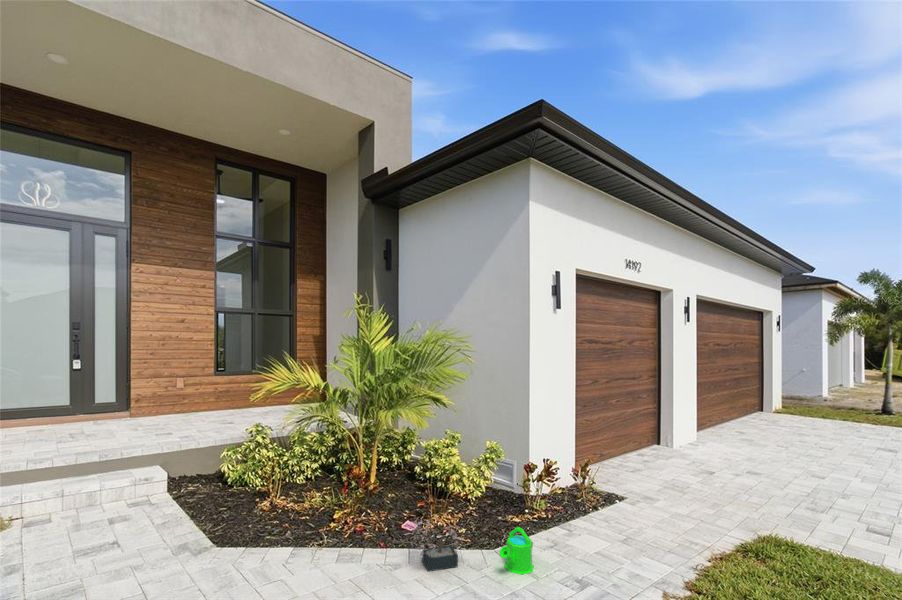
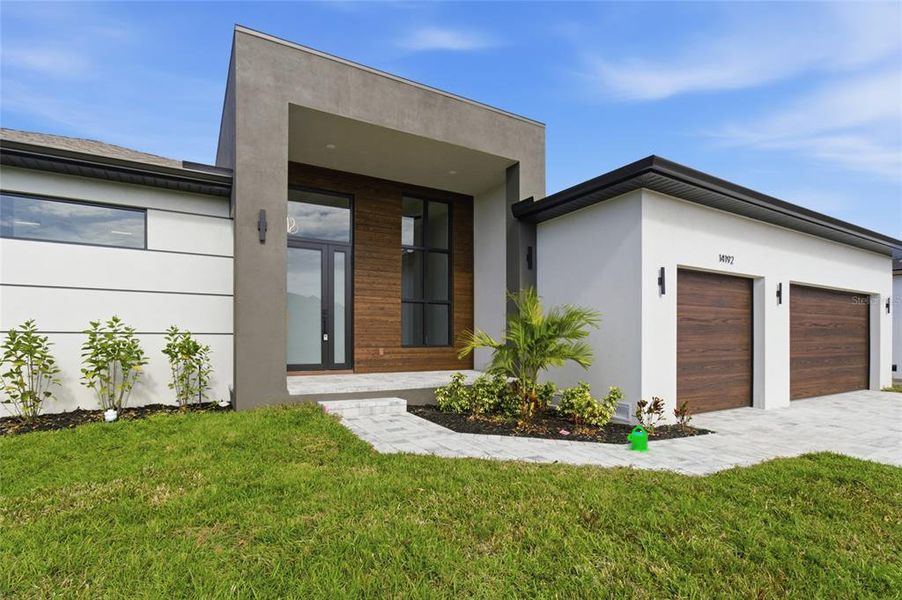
decorative plant: present [411,520,464,572] -> none [572,418,604,447]

